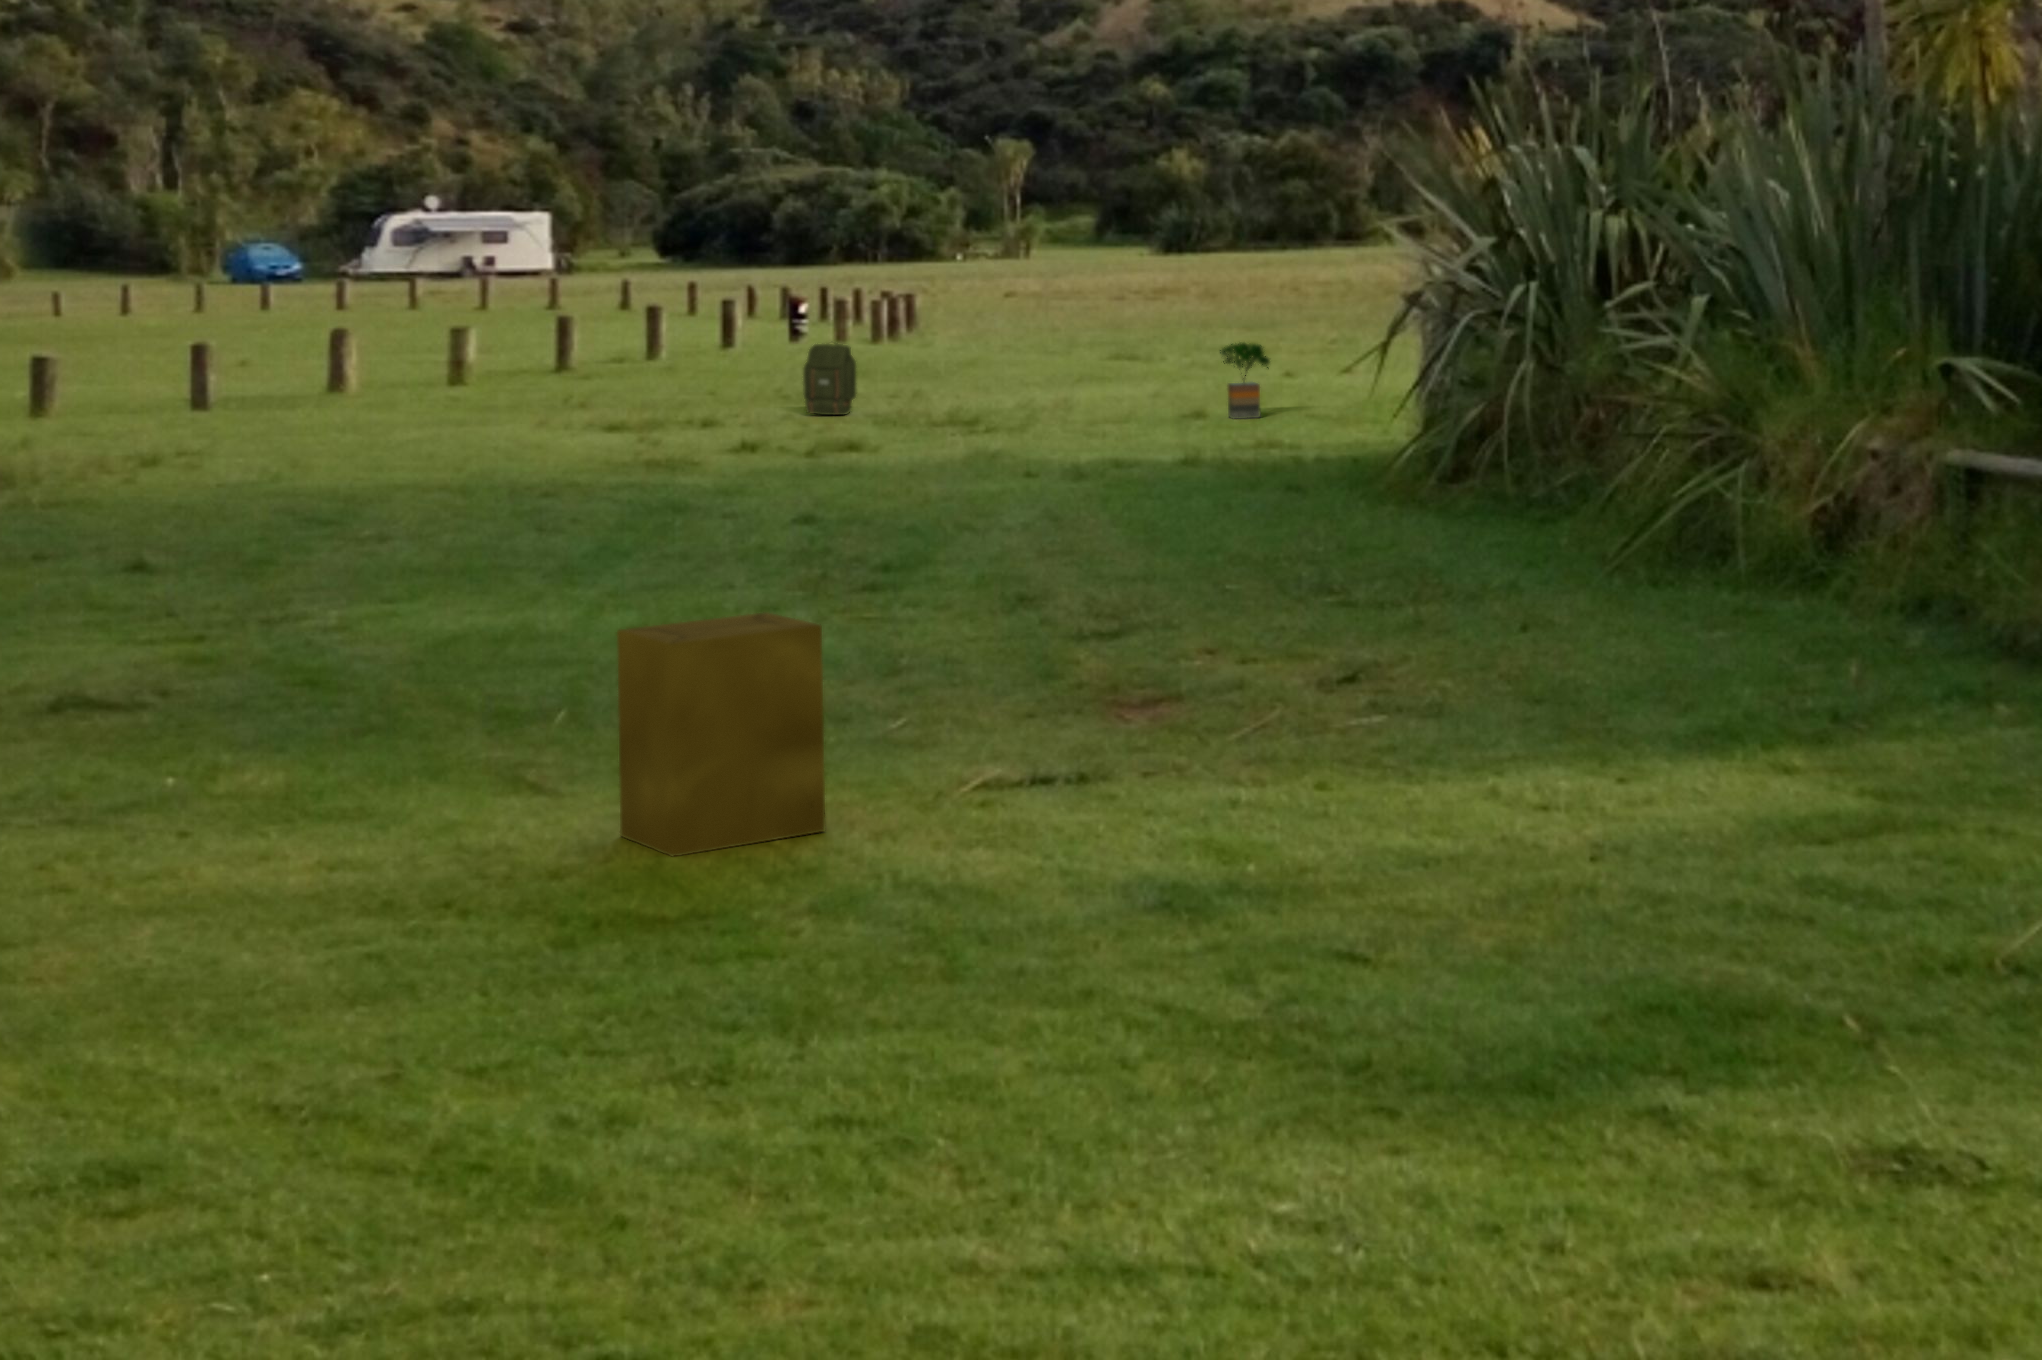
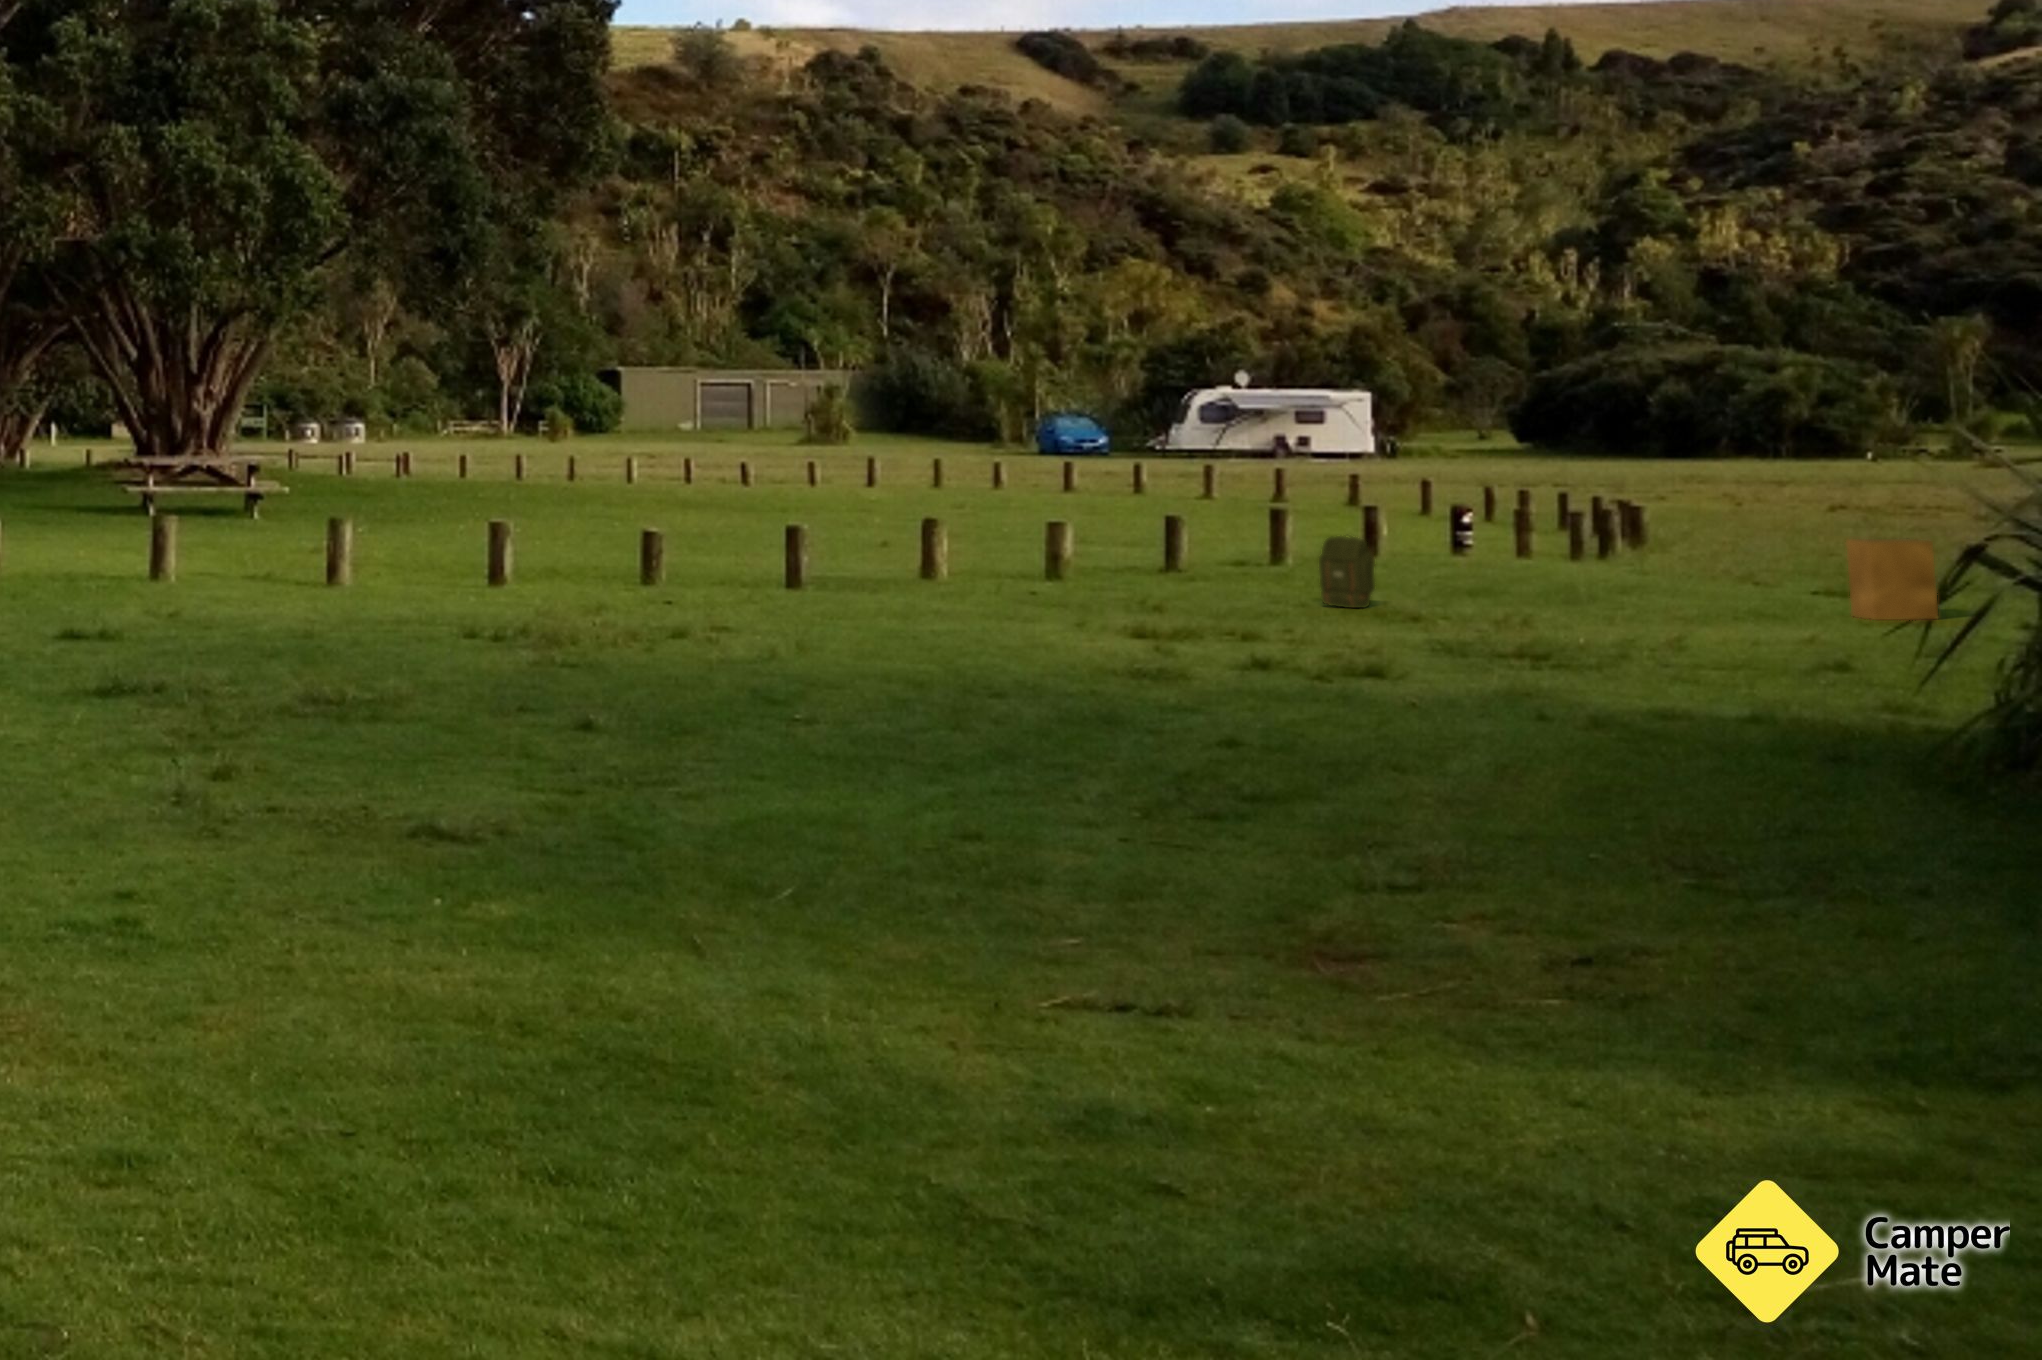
potted tree: present [1220,343,1270,419] -> none [1741,551,1805,634]
cardboard box: present [617,612,825,857] -> present [1847,539,1938,620]

